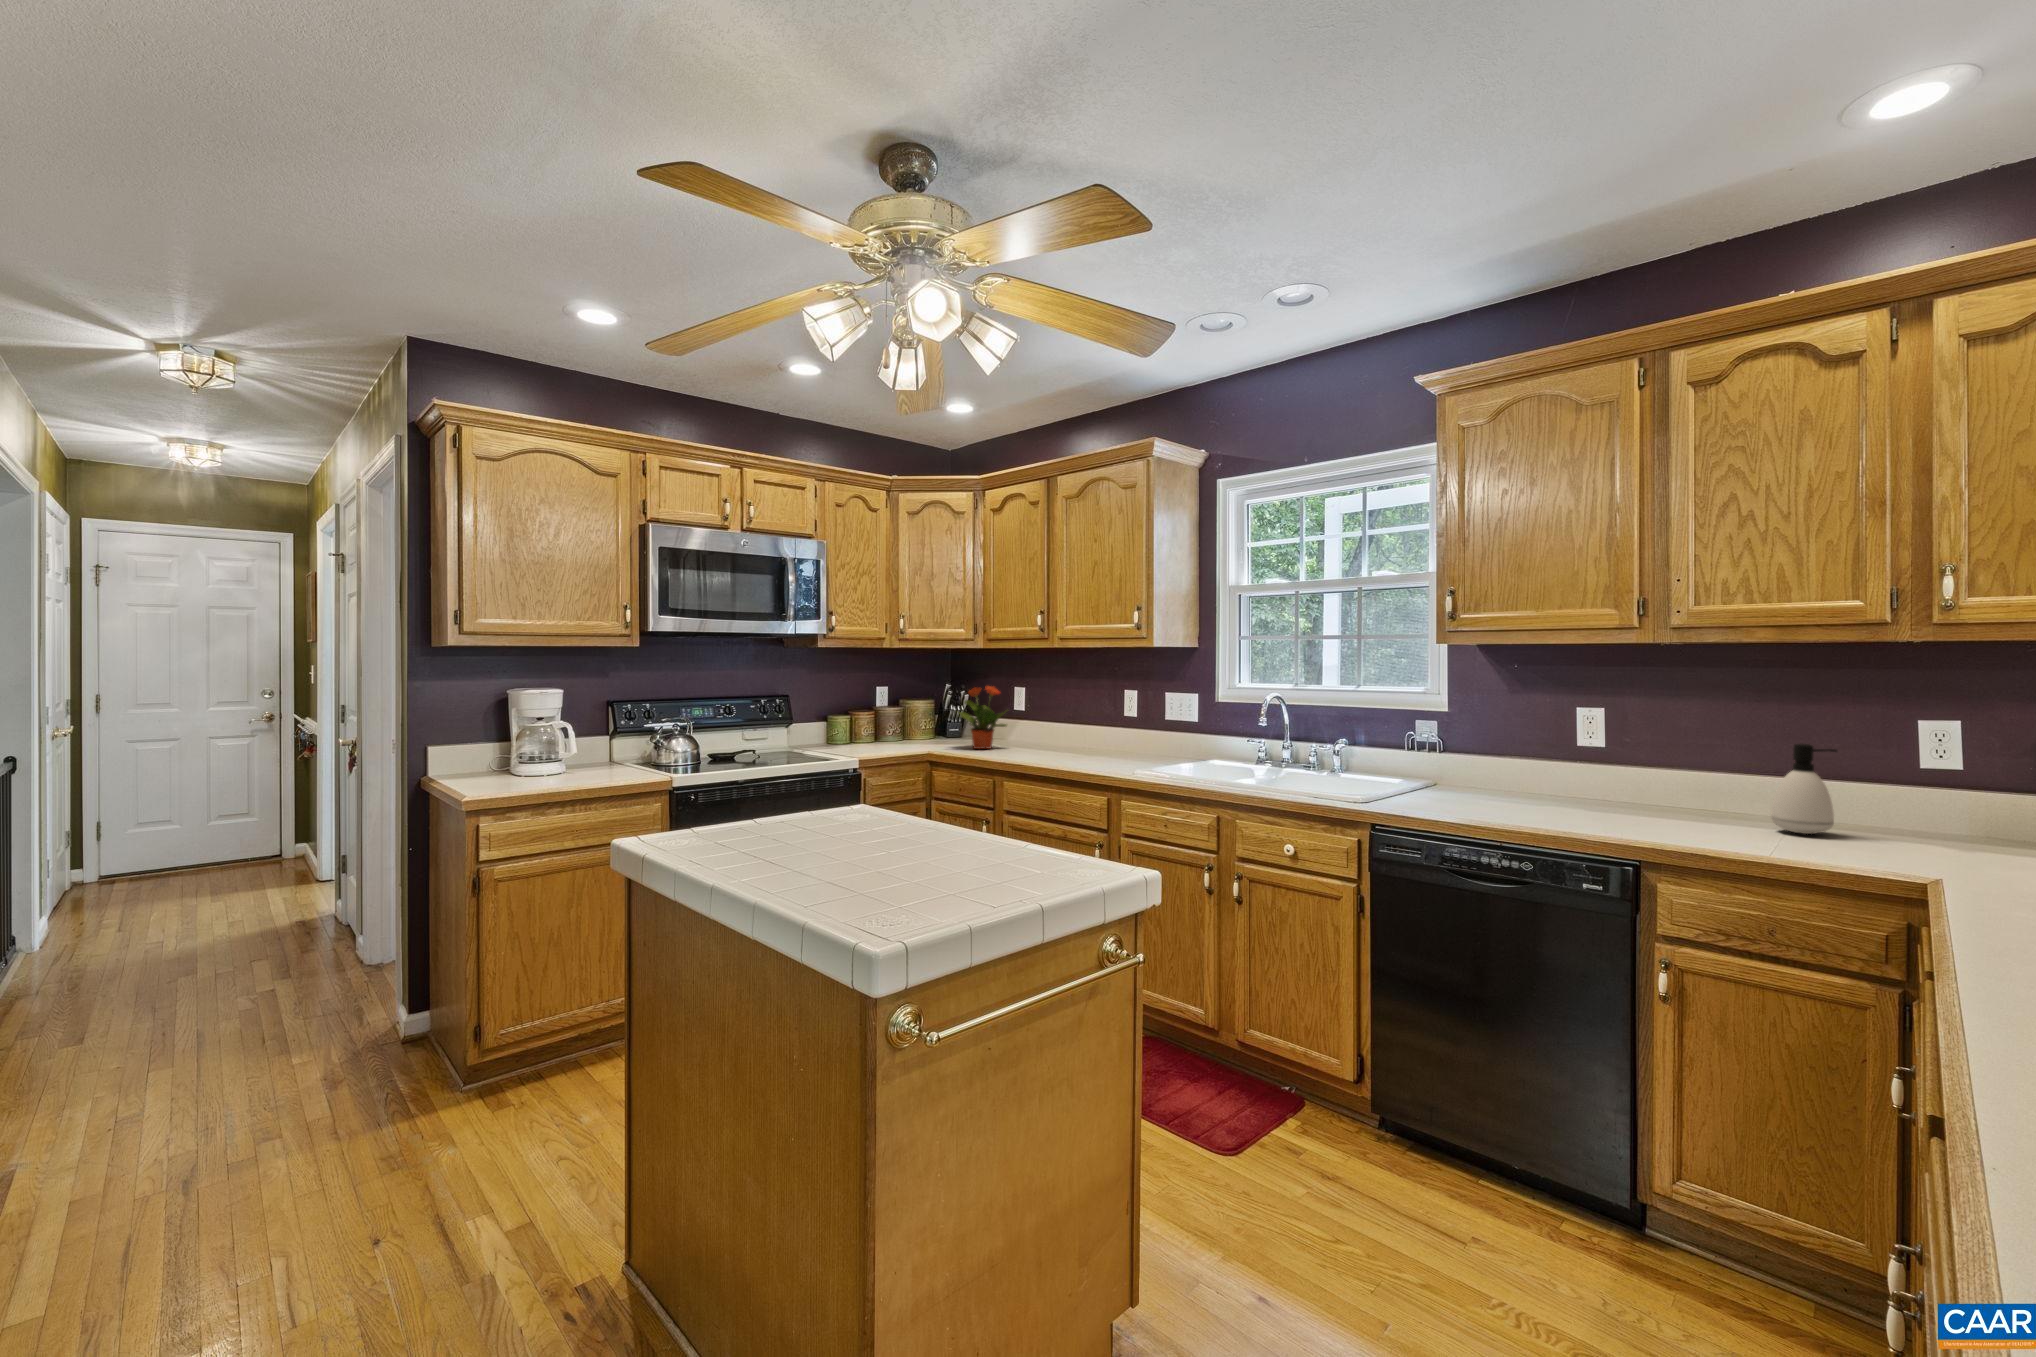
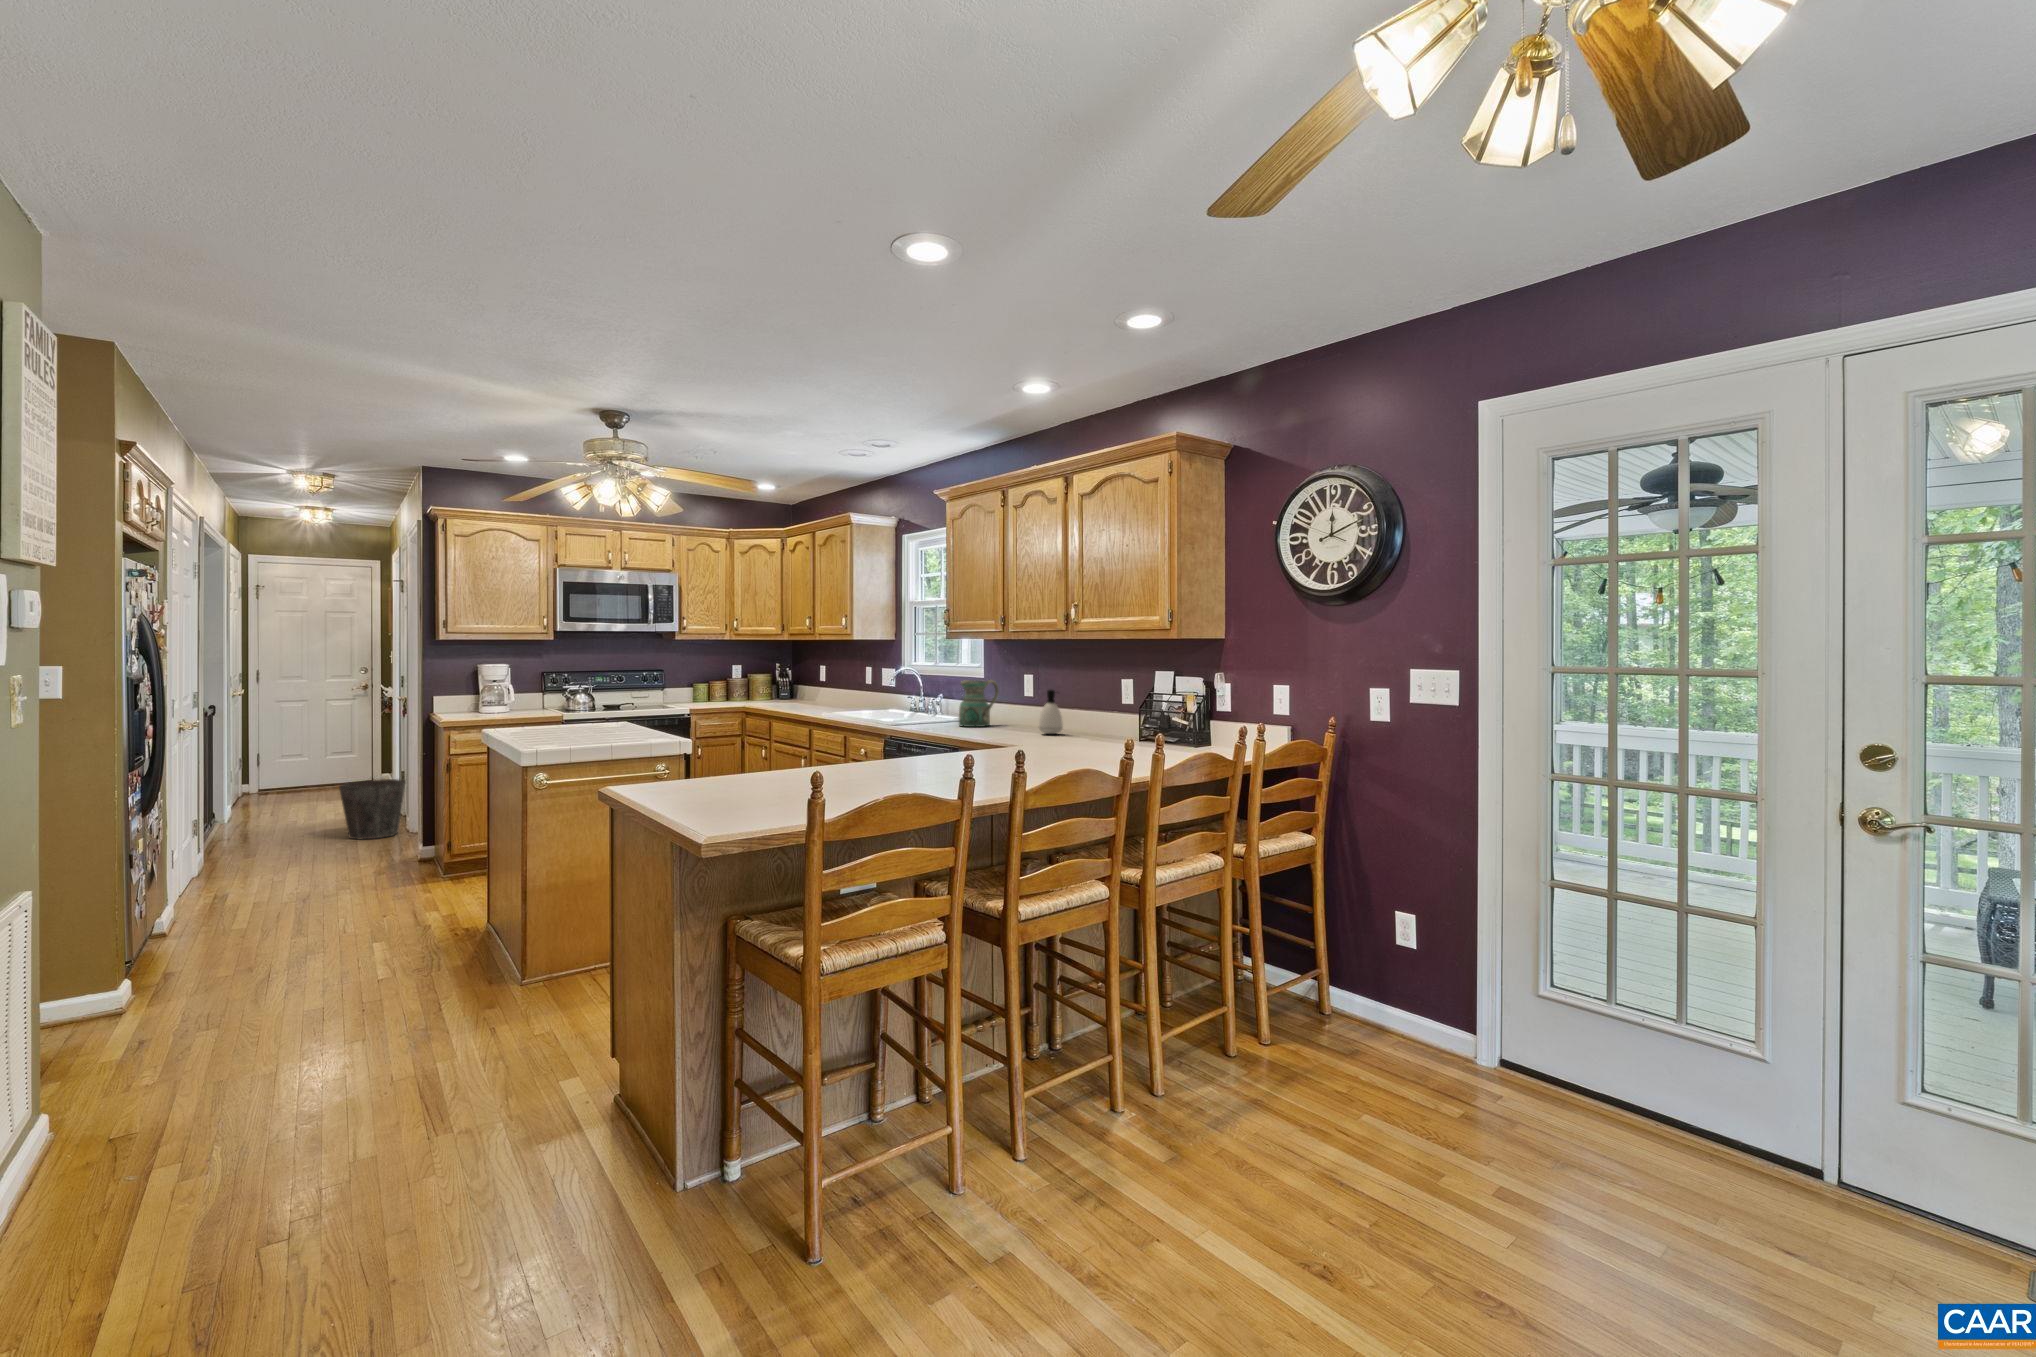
potted plant: present [959,686,1007,749] -> none [764,665,800,705]
ceramic pitcher: none [1489,718,1555,808] -> present [959,680,999,727]
waste bin: none [242,878,360,990] -> present [339,779,405,839]

